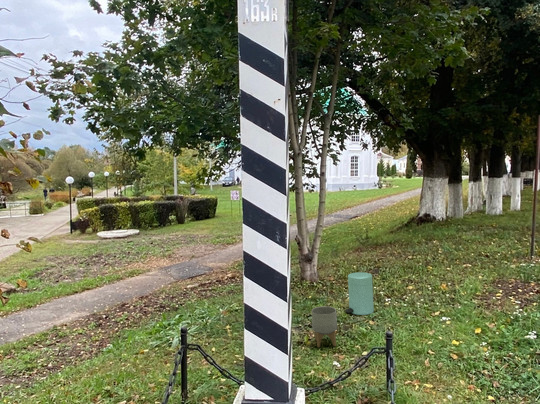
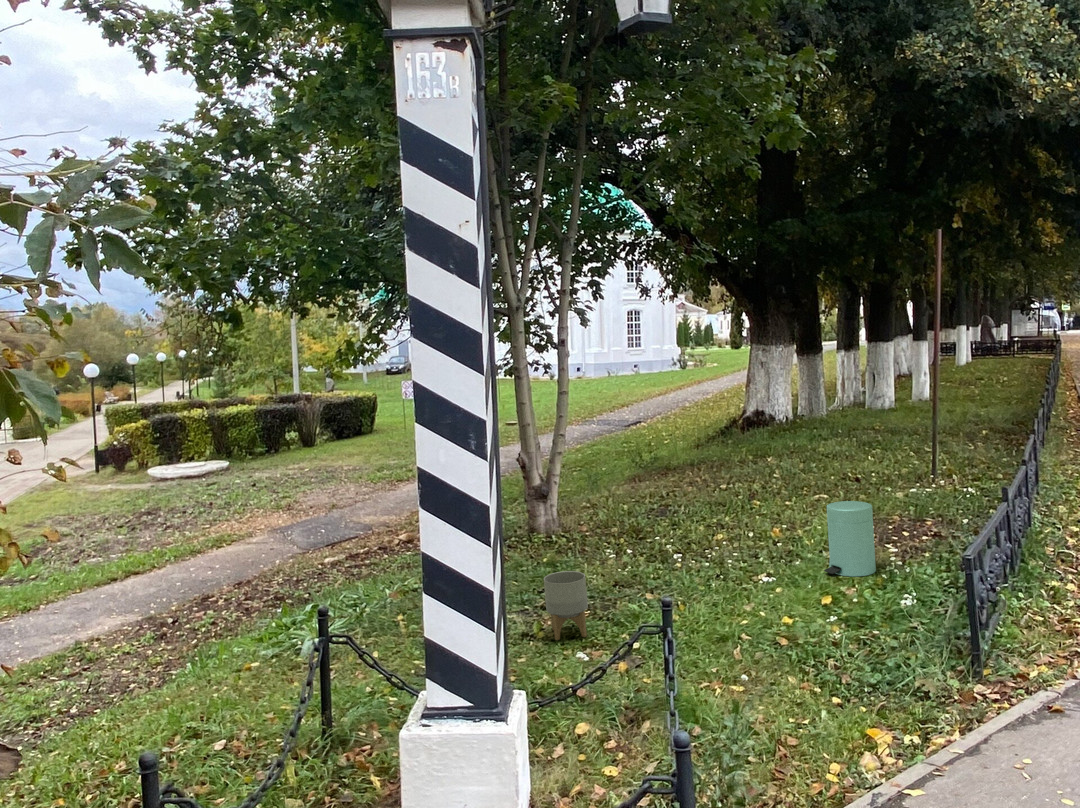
trash can: present [345,272,374,315] -> present [824,501,876,576]

